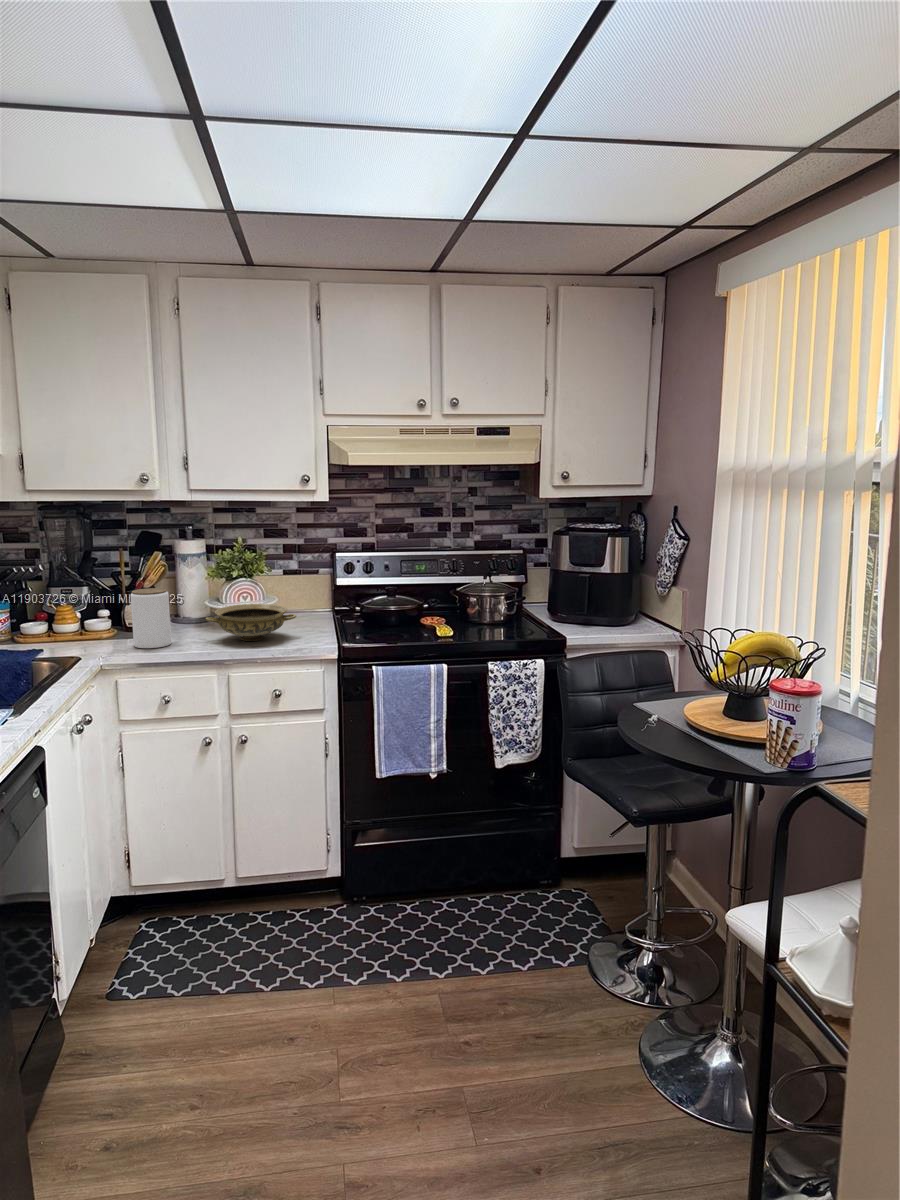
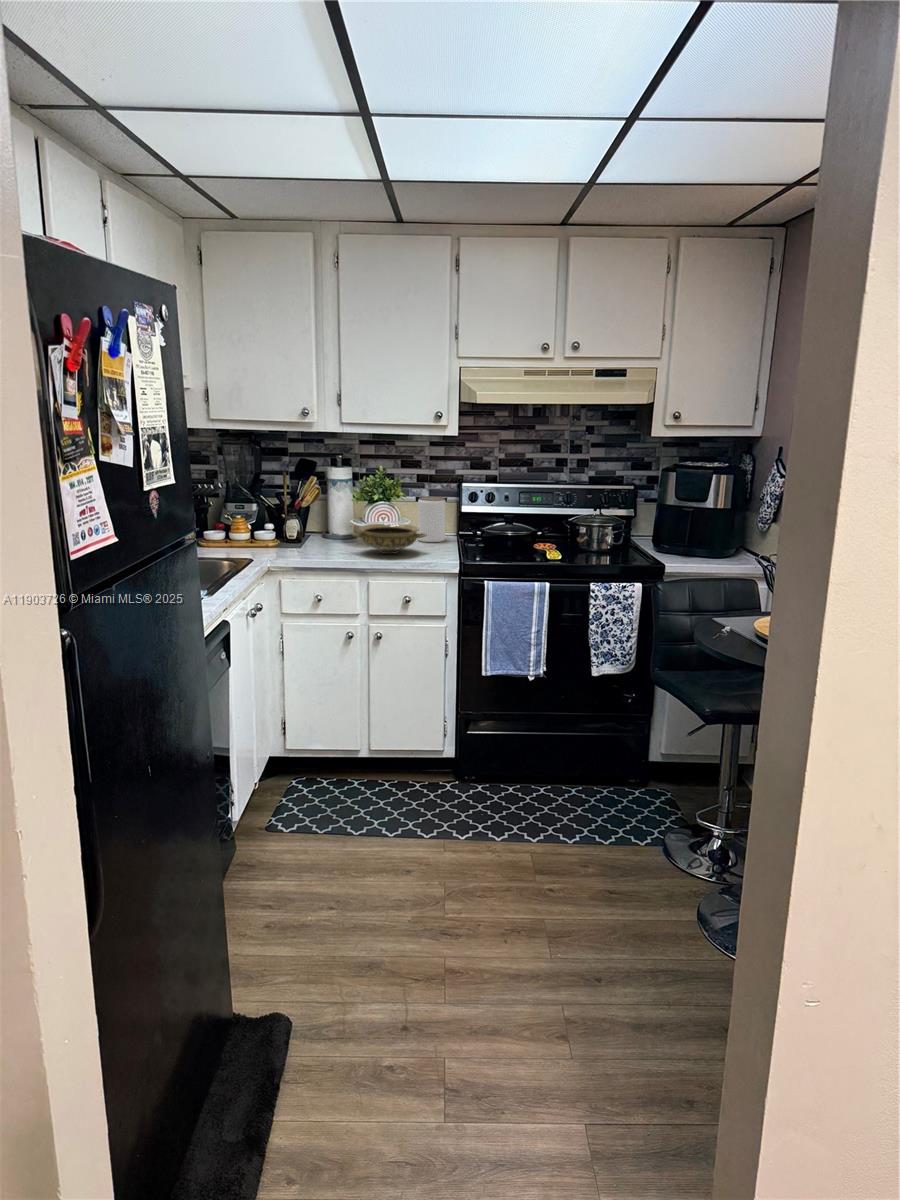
jar: present [131,588,171,648] -> present [418,497,446,542]

